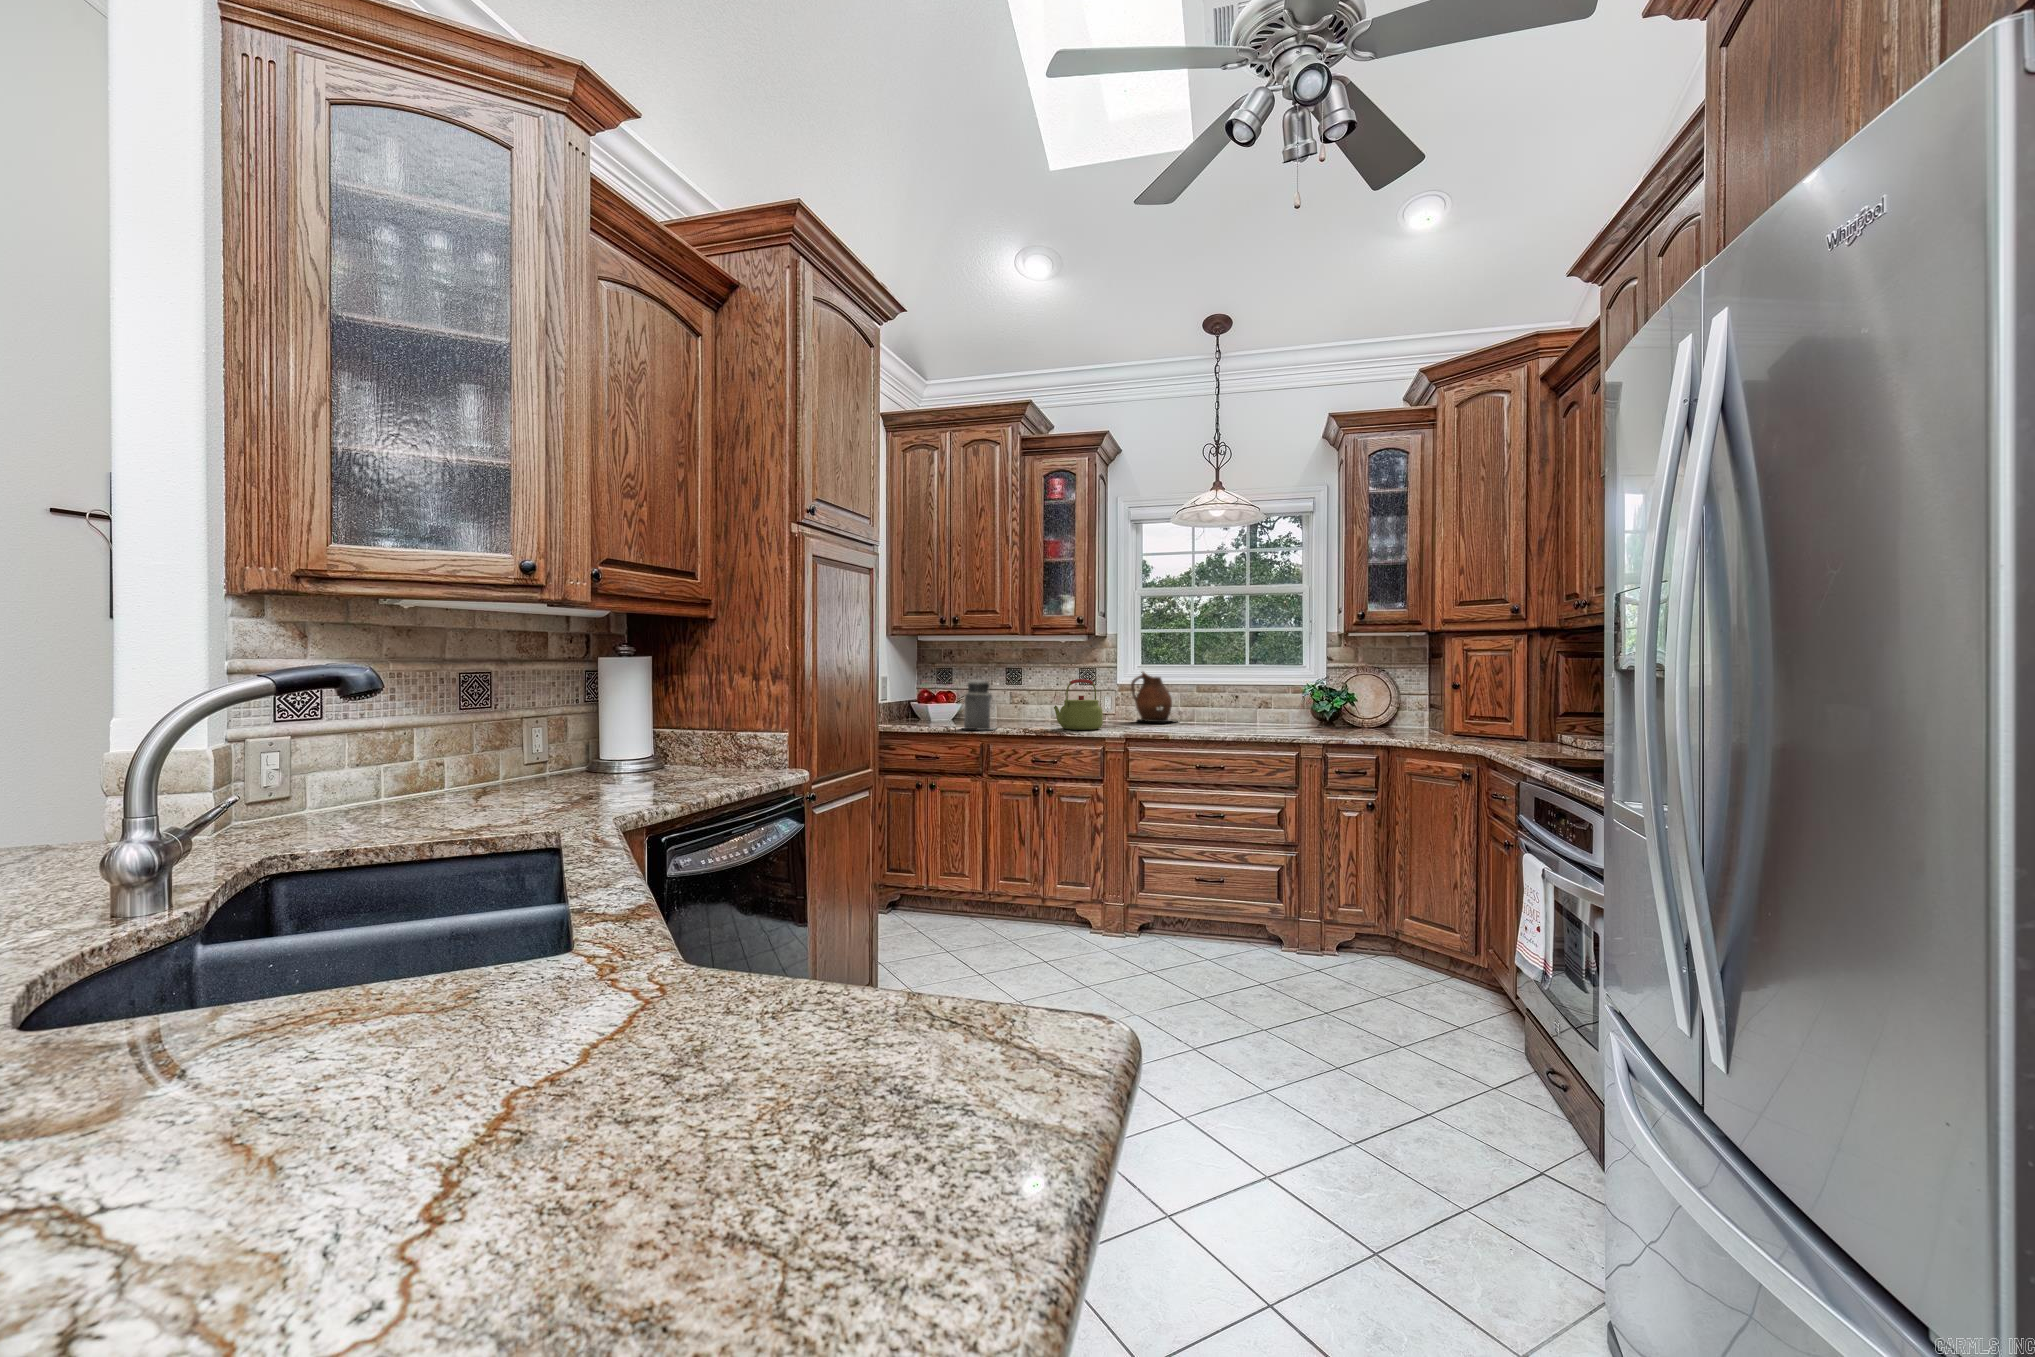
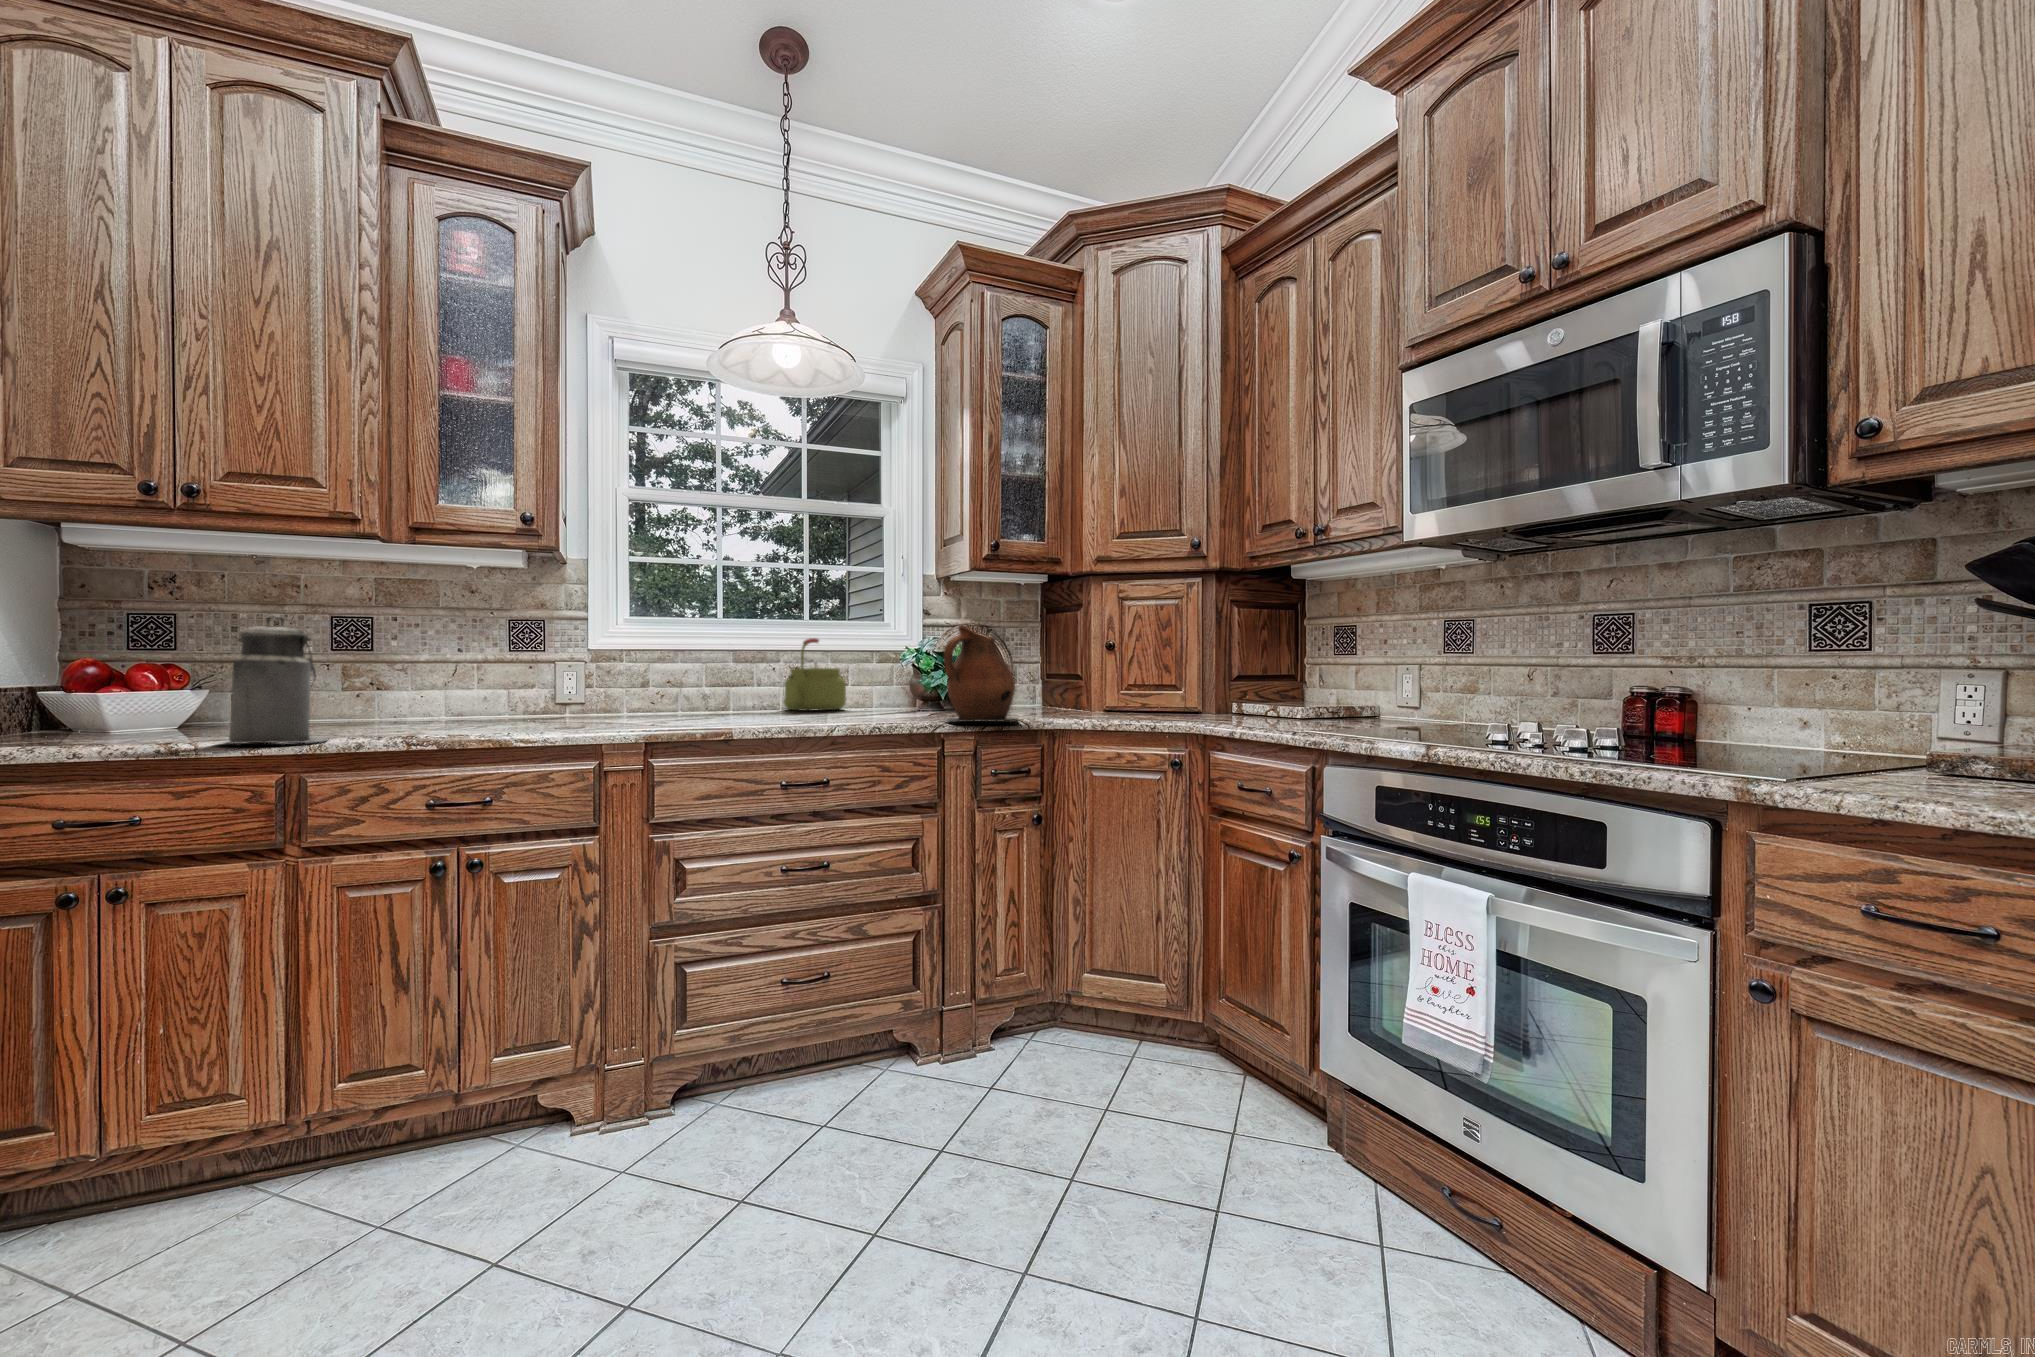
ceramic pitcher: present [1131,672,1172,722] -> present [944,626,1019,722]
kettle: present [1054,679,1103,730] -> present [783,638,846,711]

